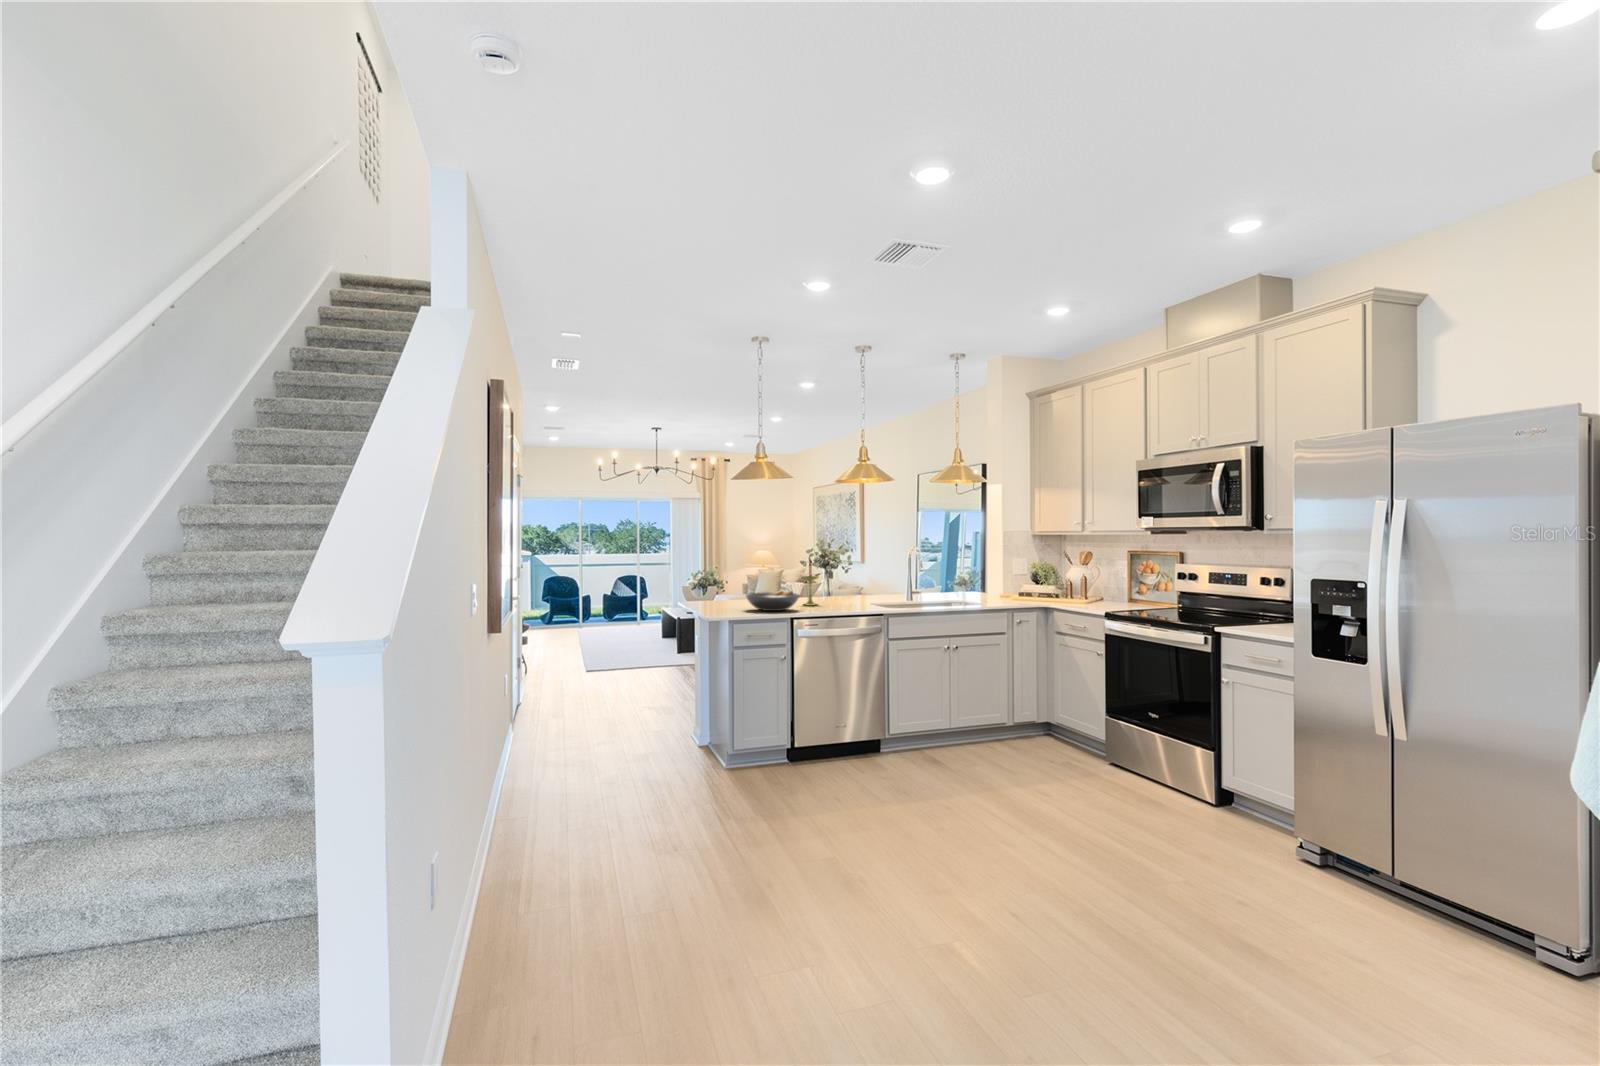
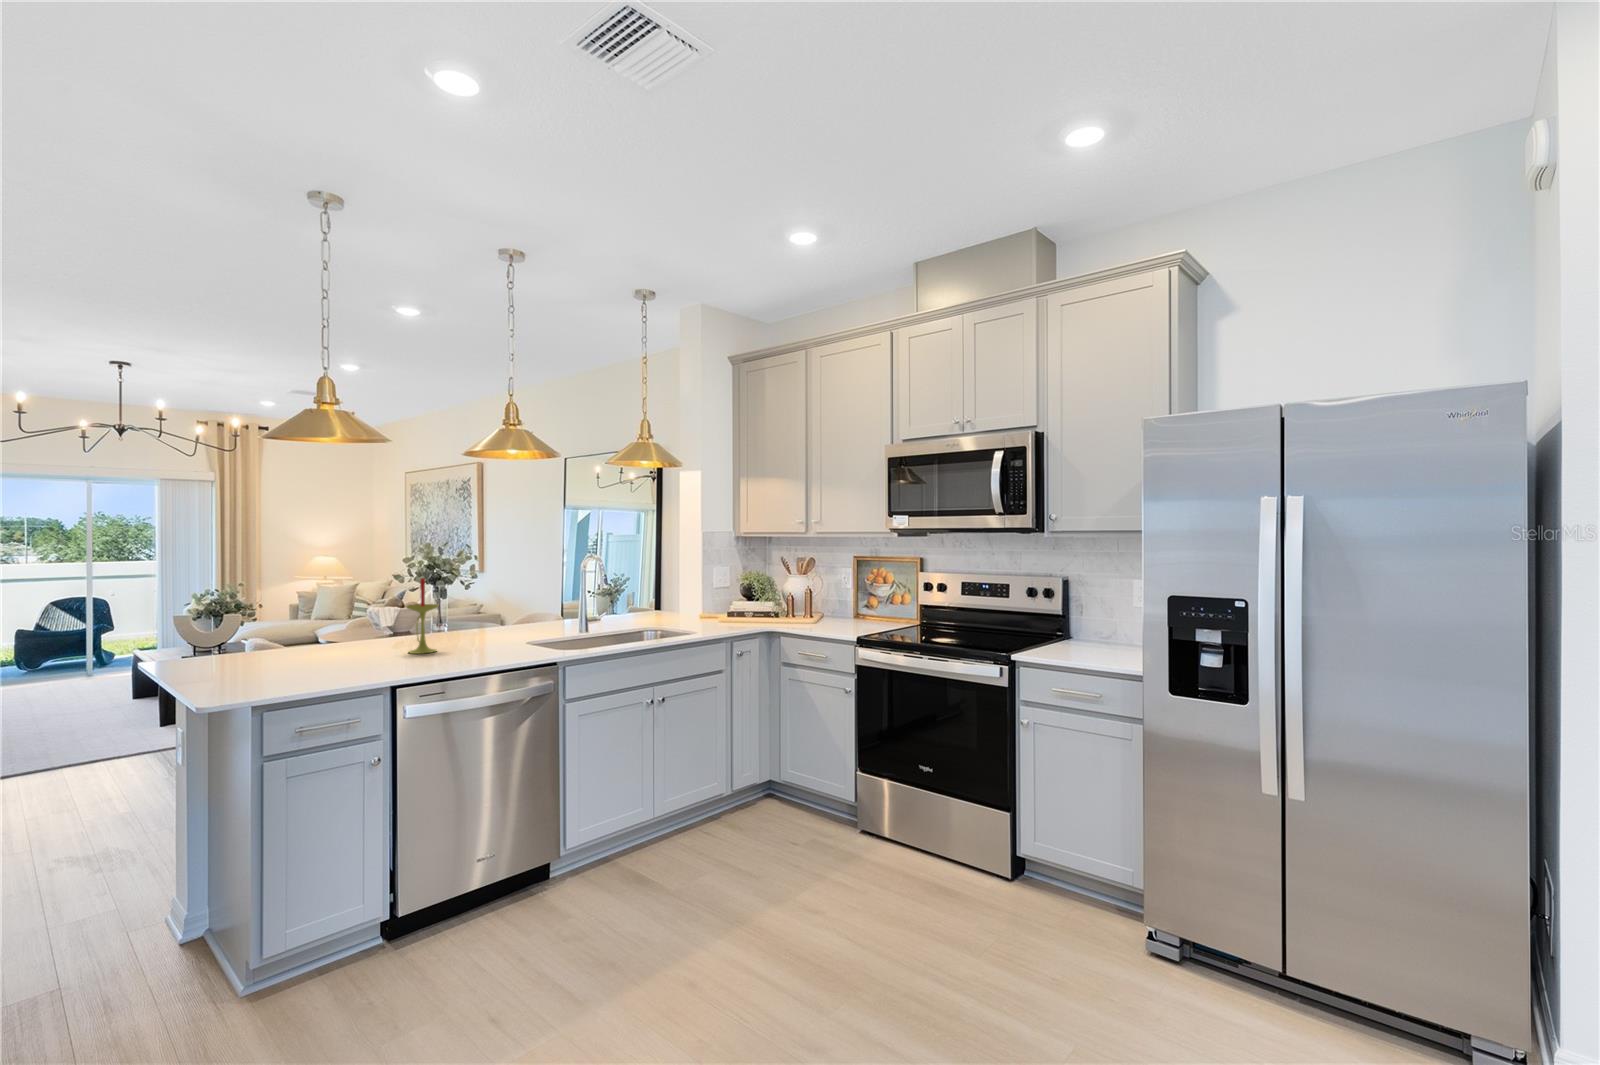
fruit bowl: present [746,591,799,611] -> none [295,637,409,675]

